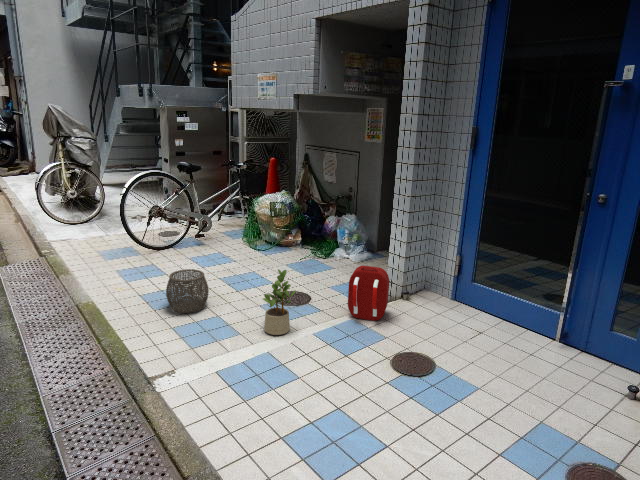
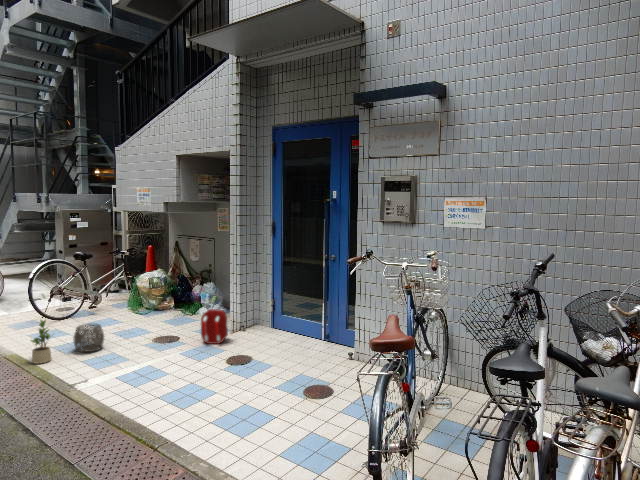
potted plant: present [263,270,296,335] -> present [31,320,51,364]

